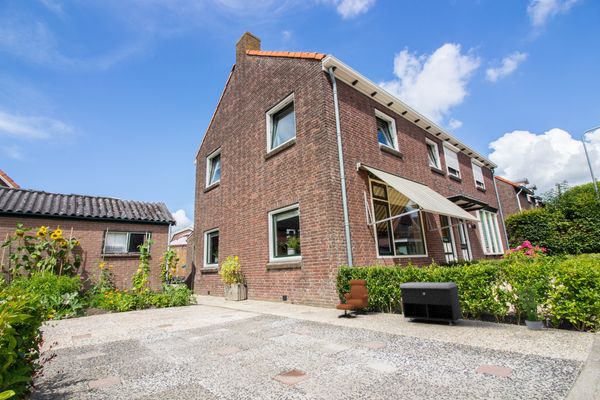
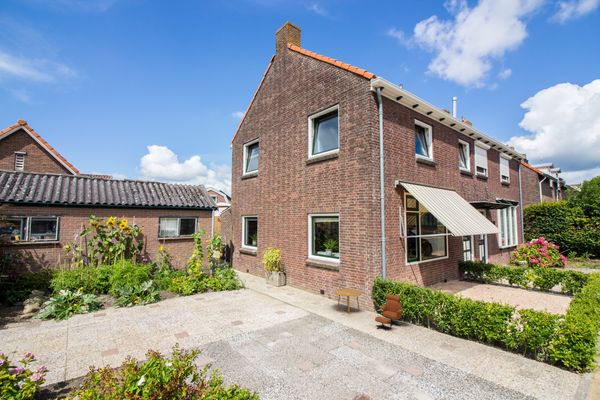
storage bench: present [400,282,462,325] -> none [432,307,482,351]
round table: none [292,285,326,311] -> present [334,289,363,314]
potted plant: present [512,290,542,330] -> none [527,332,552,367]

